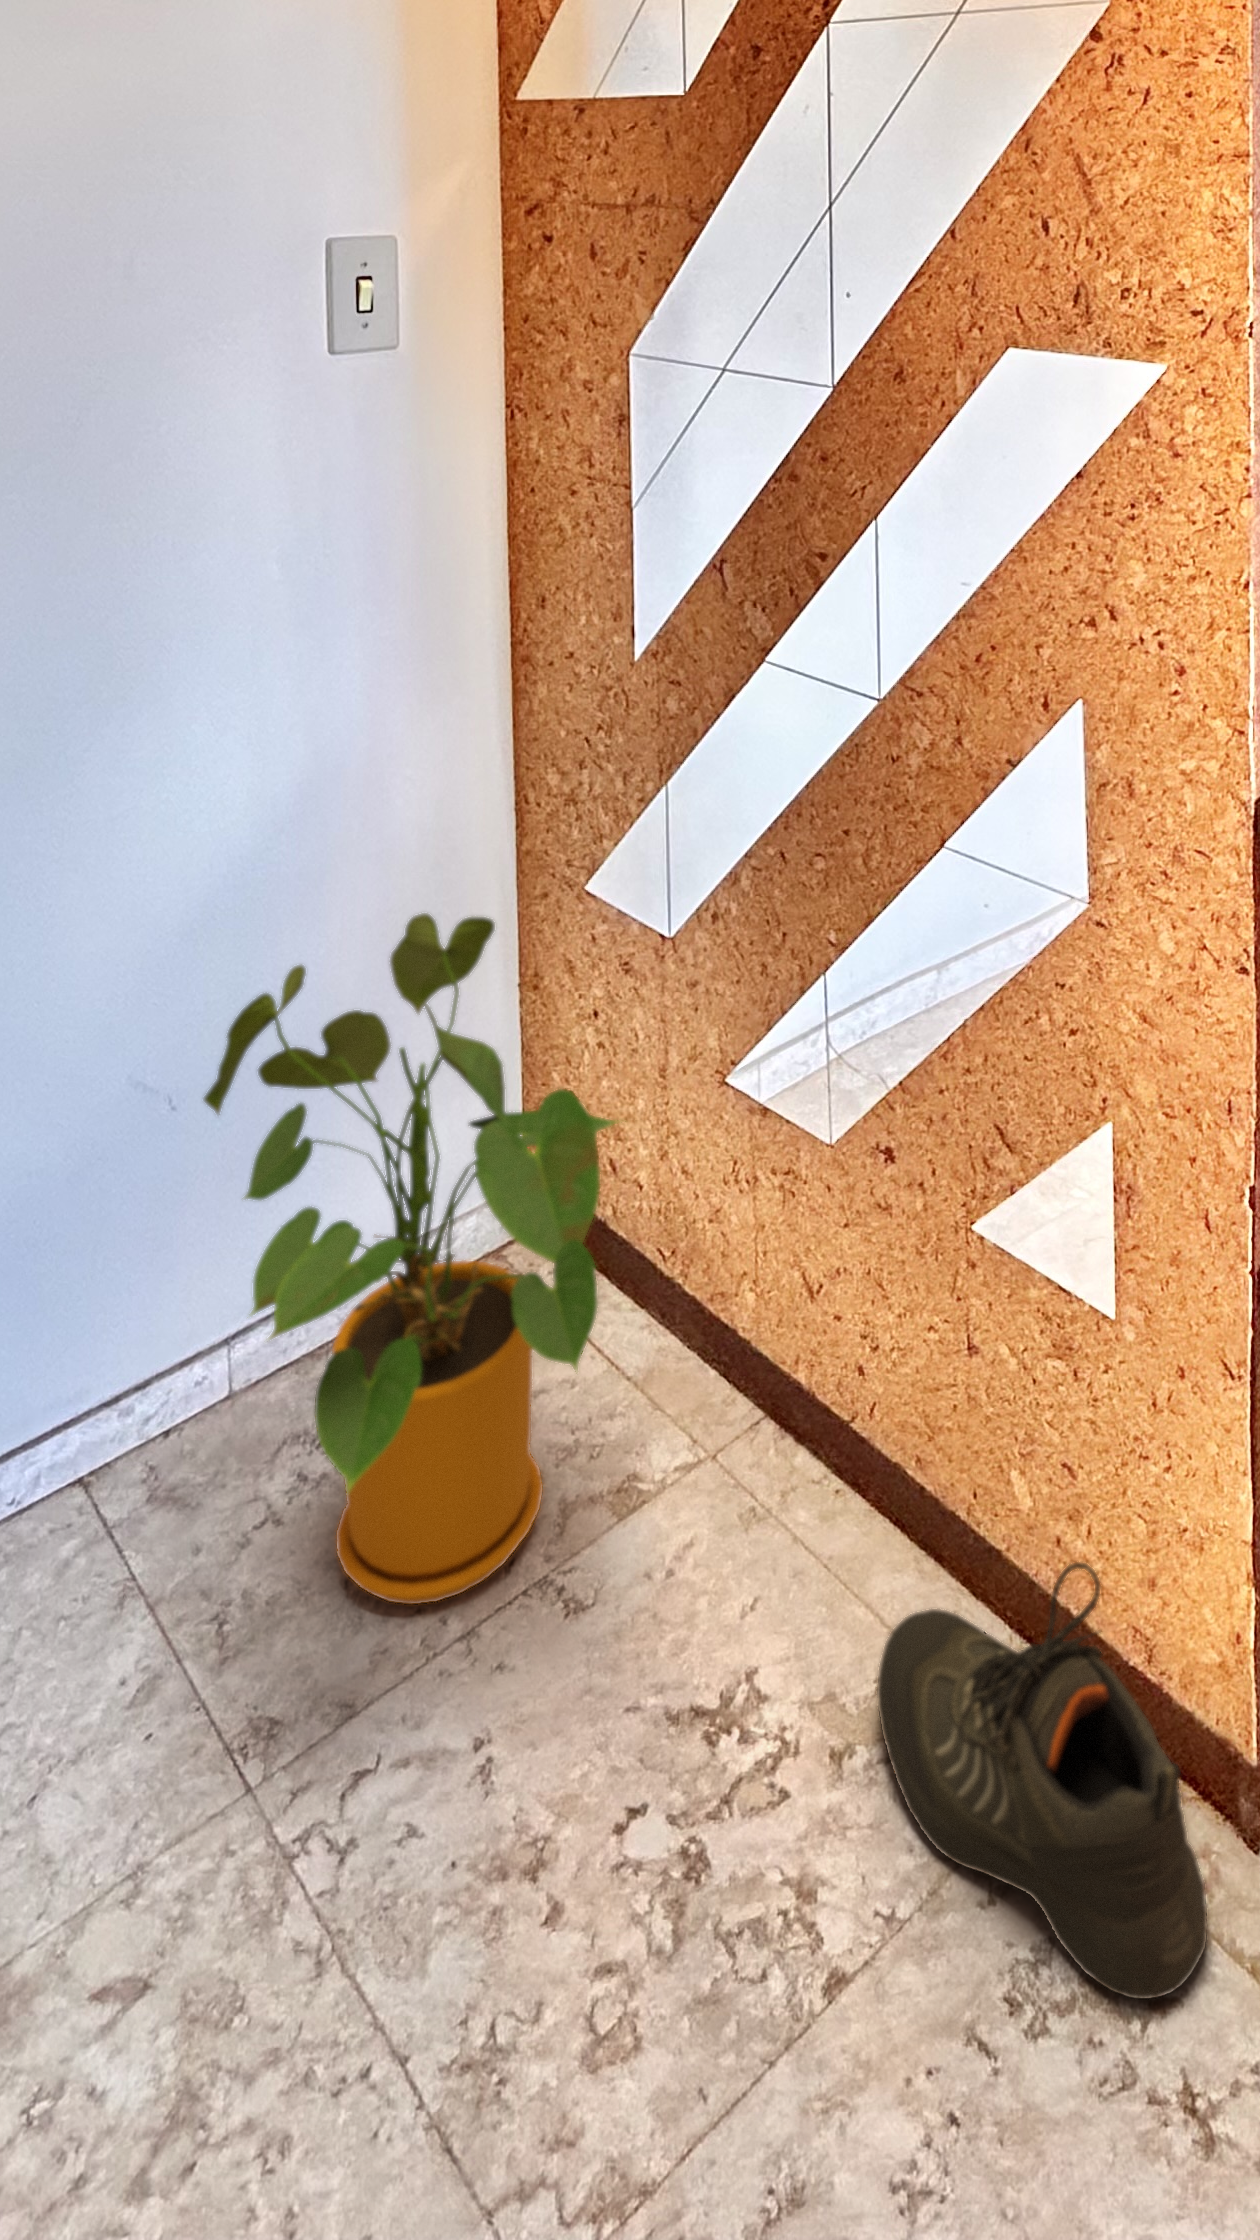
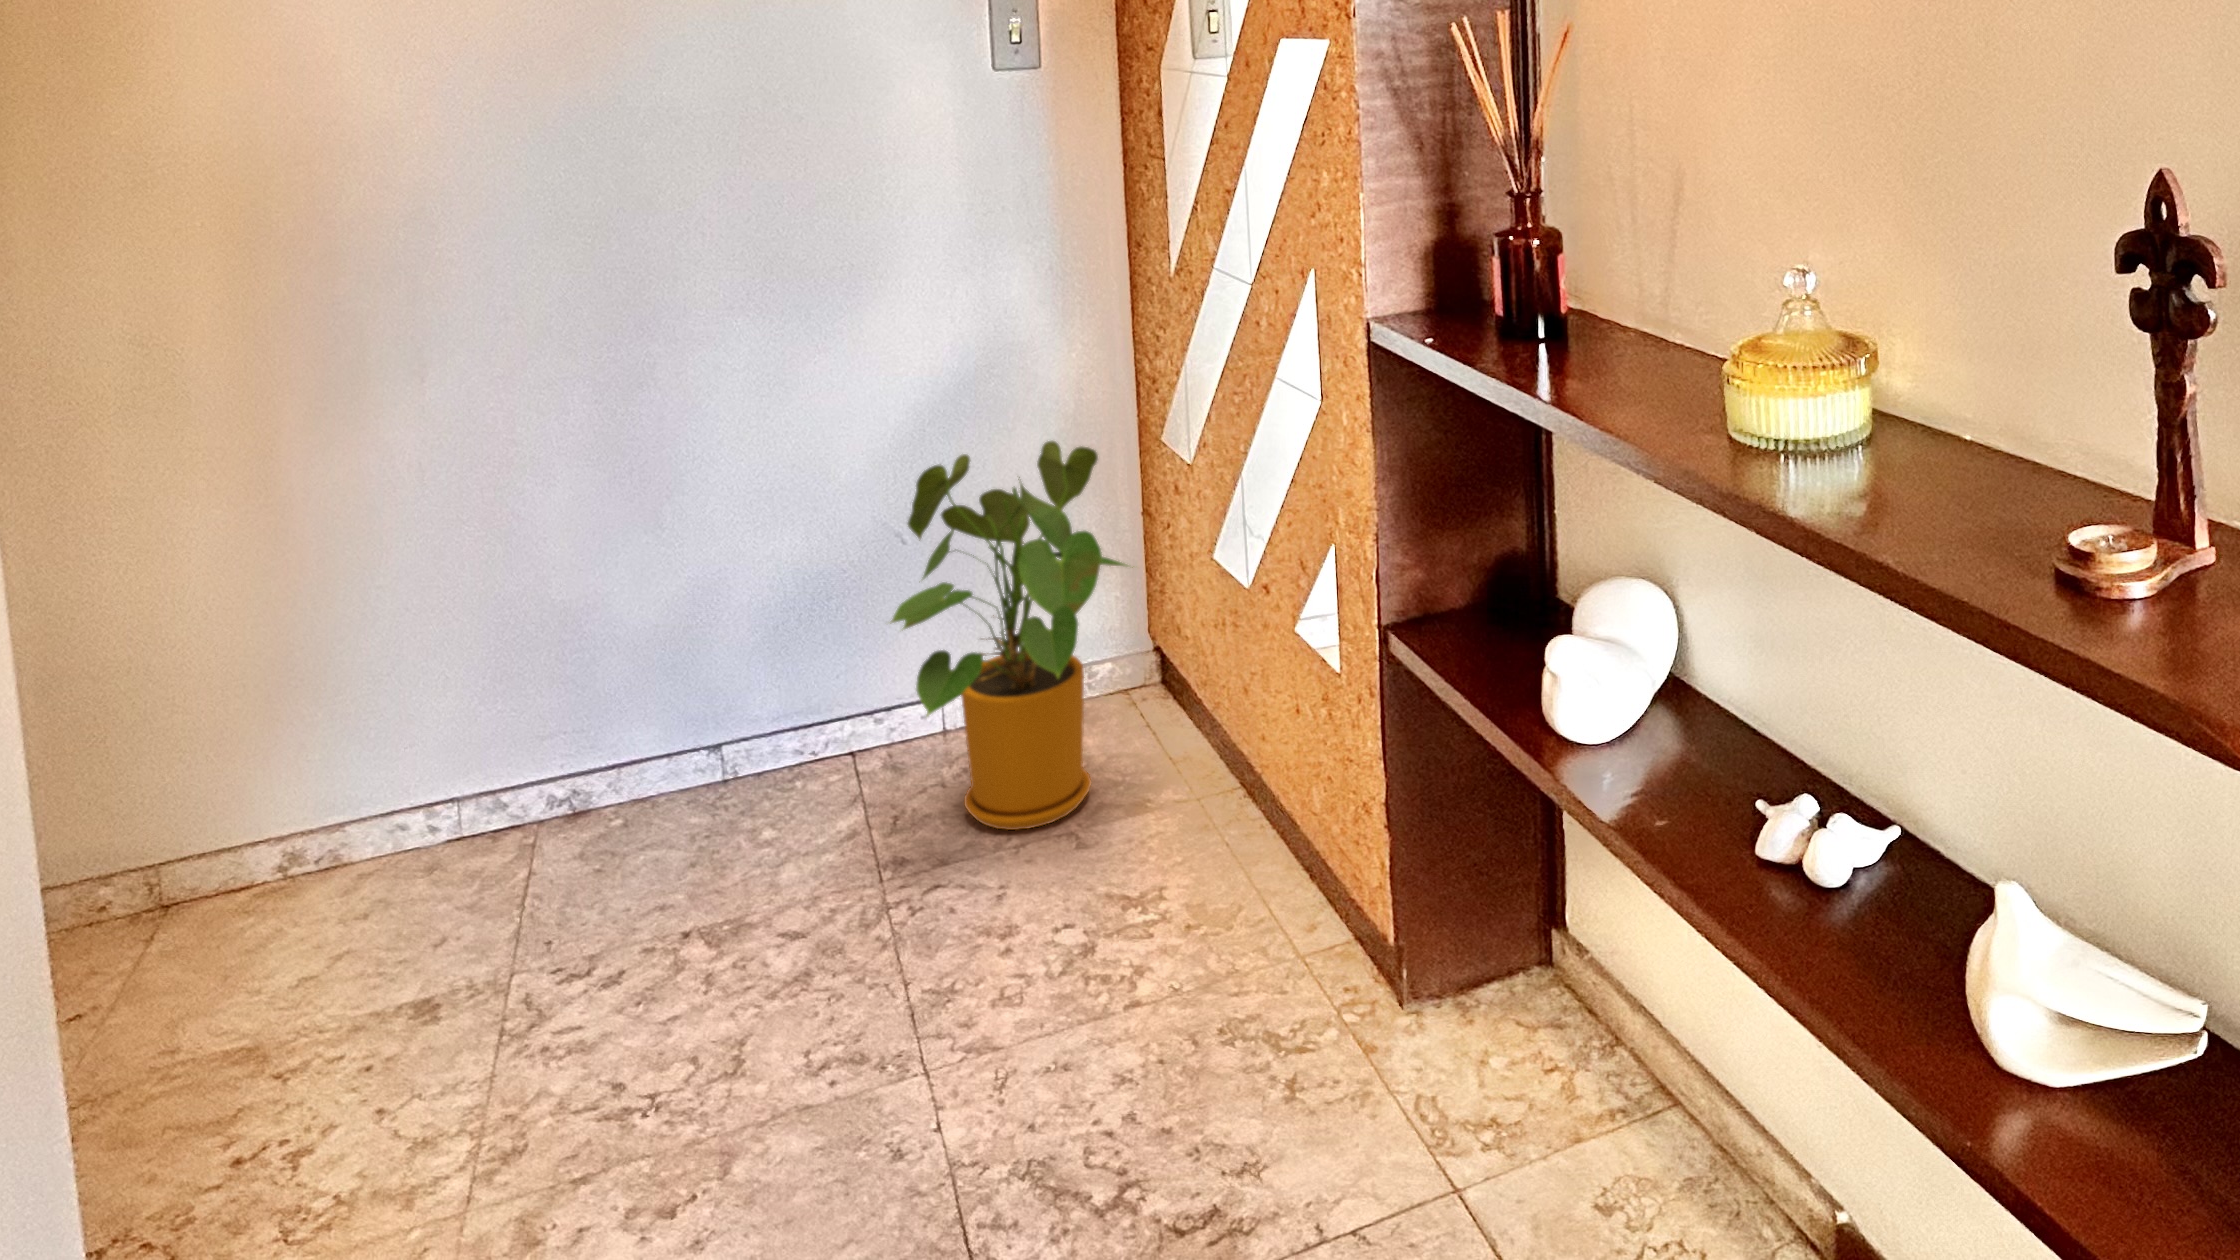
shoe: present [877,1563,1207,1999] -> none [1212,818,1350,1042]

